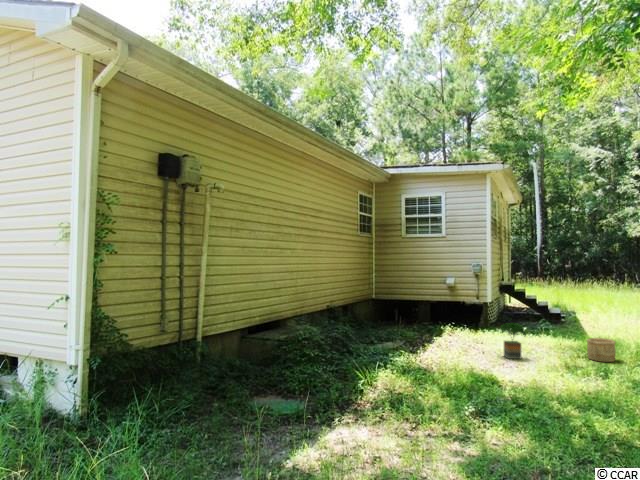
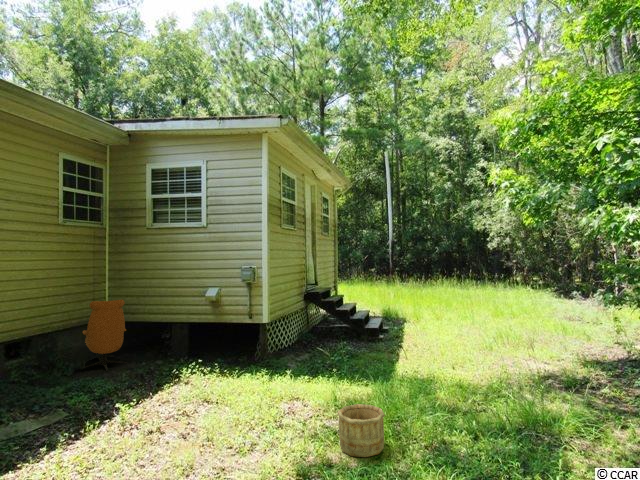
lounge chair: none [367,283,403,327] -> present [82,300,127,371]
potted tree: present [501,323,527,359] -> none [179,385,228,464]

